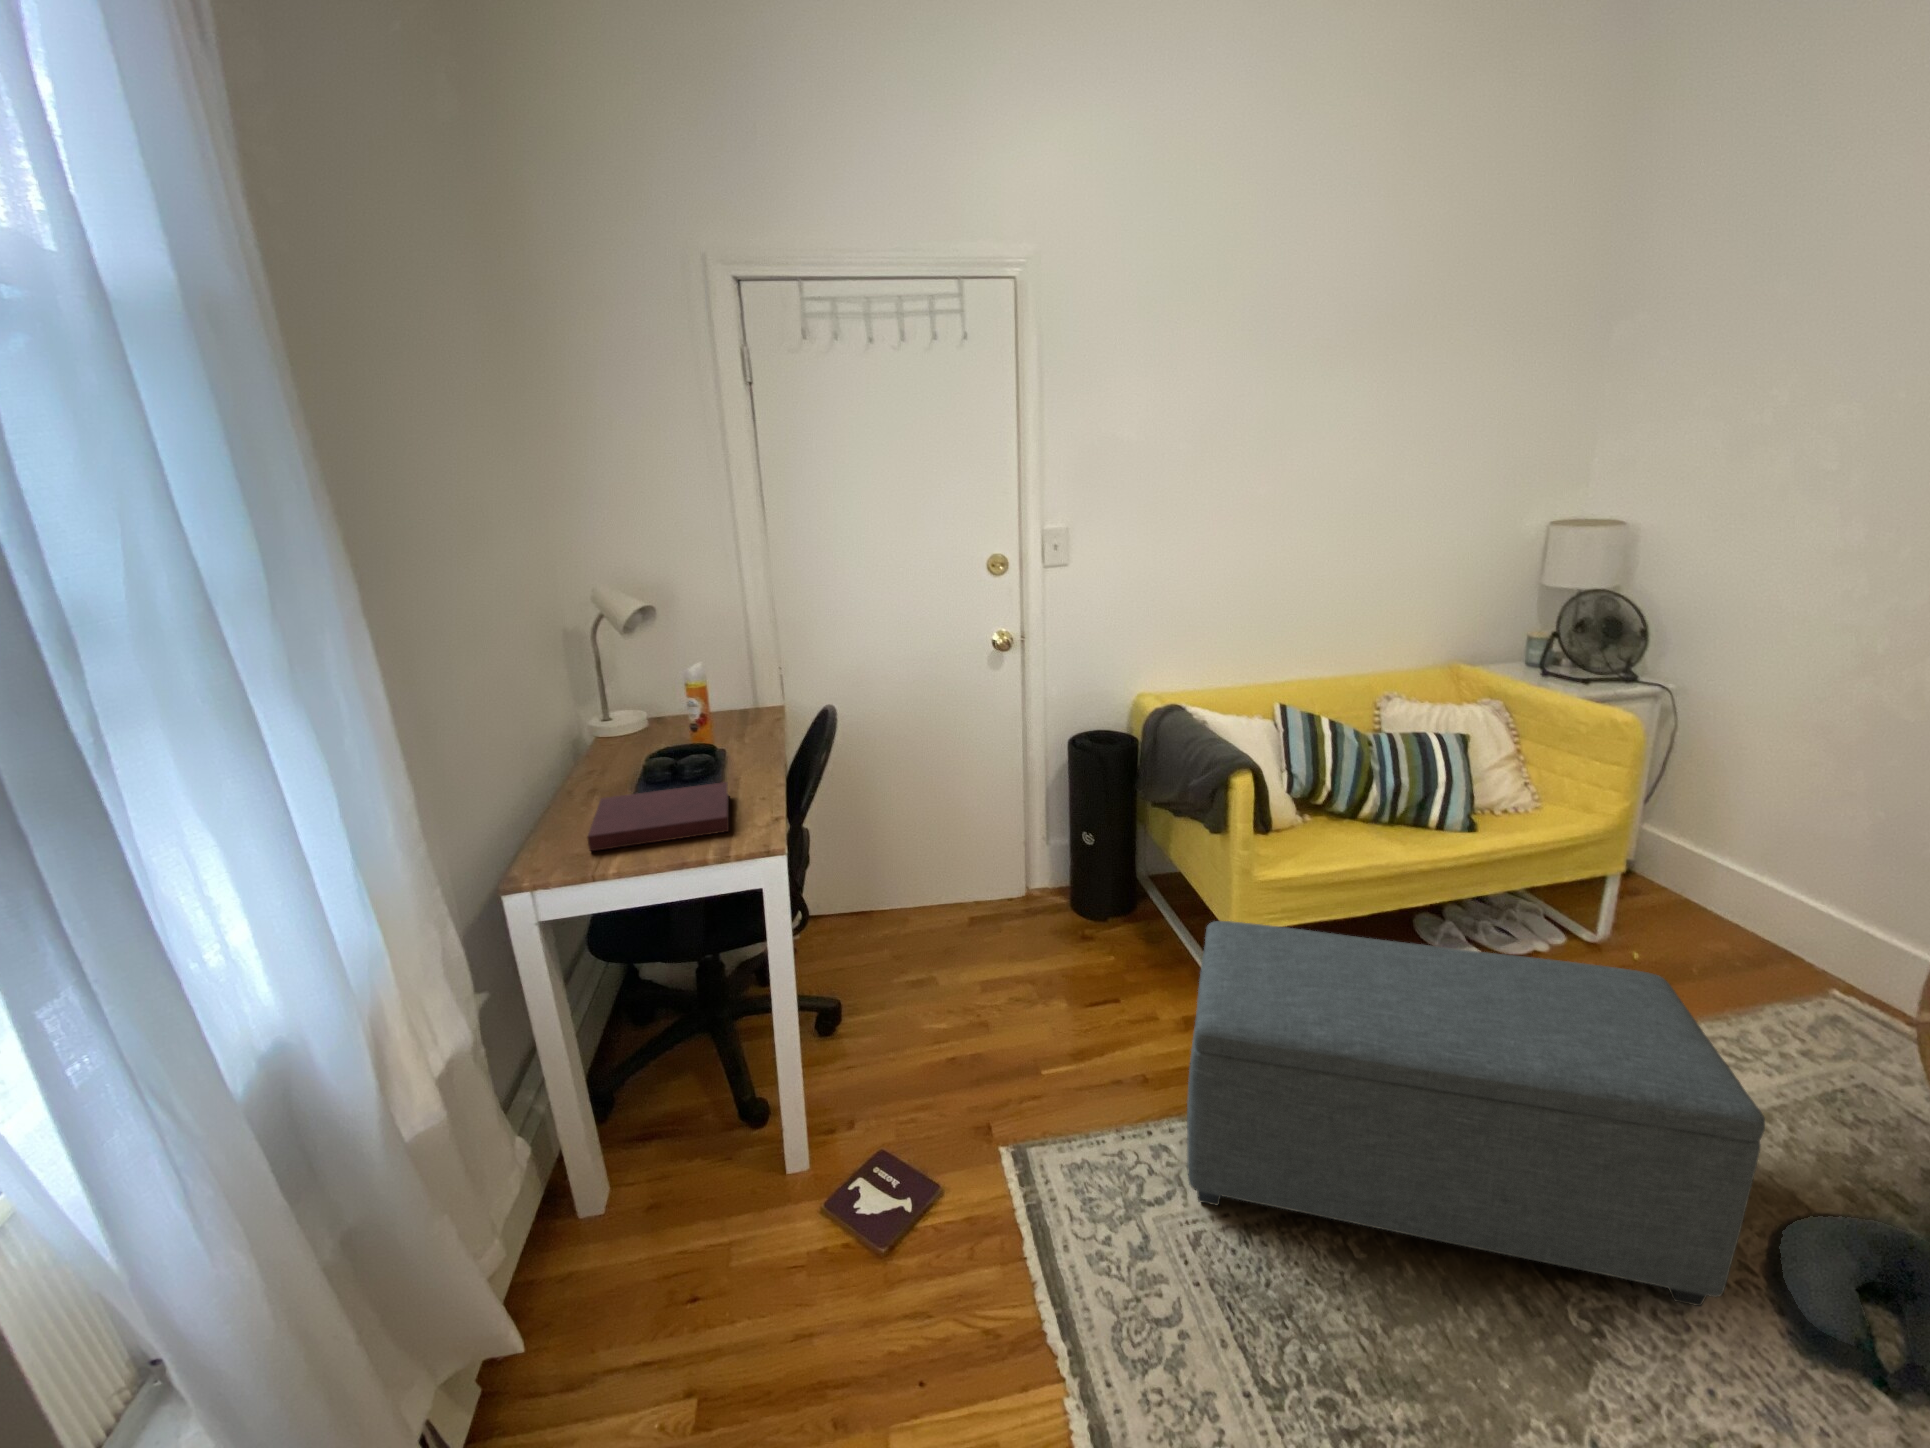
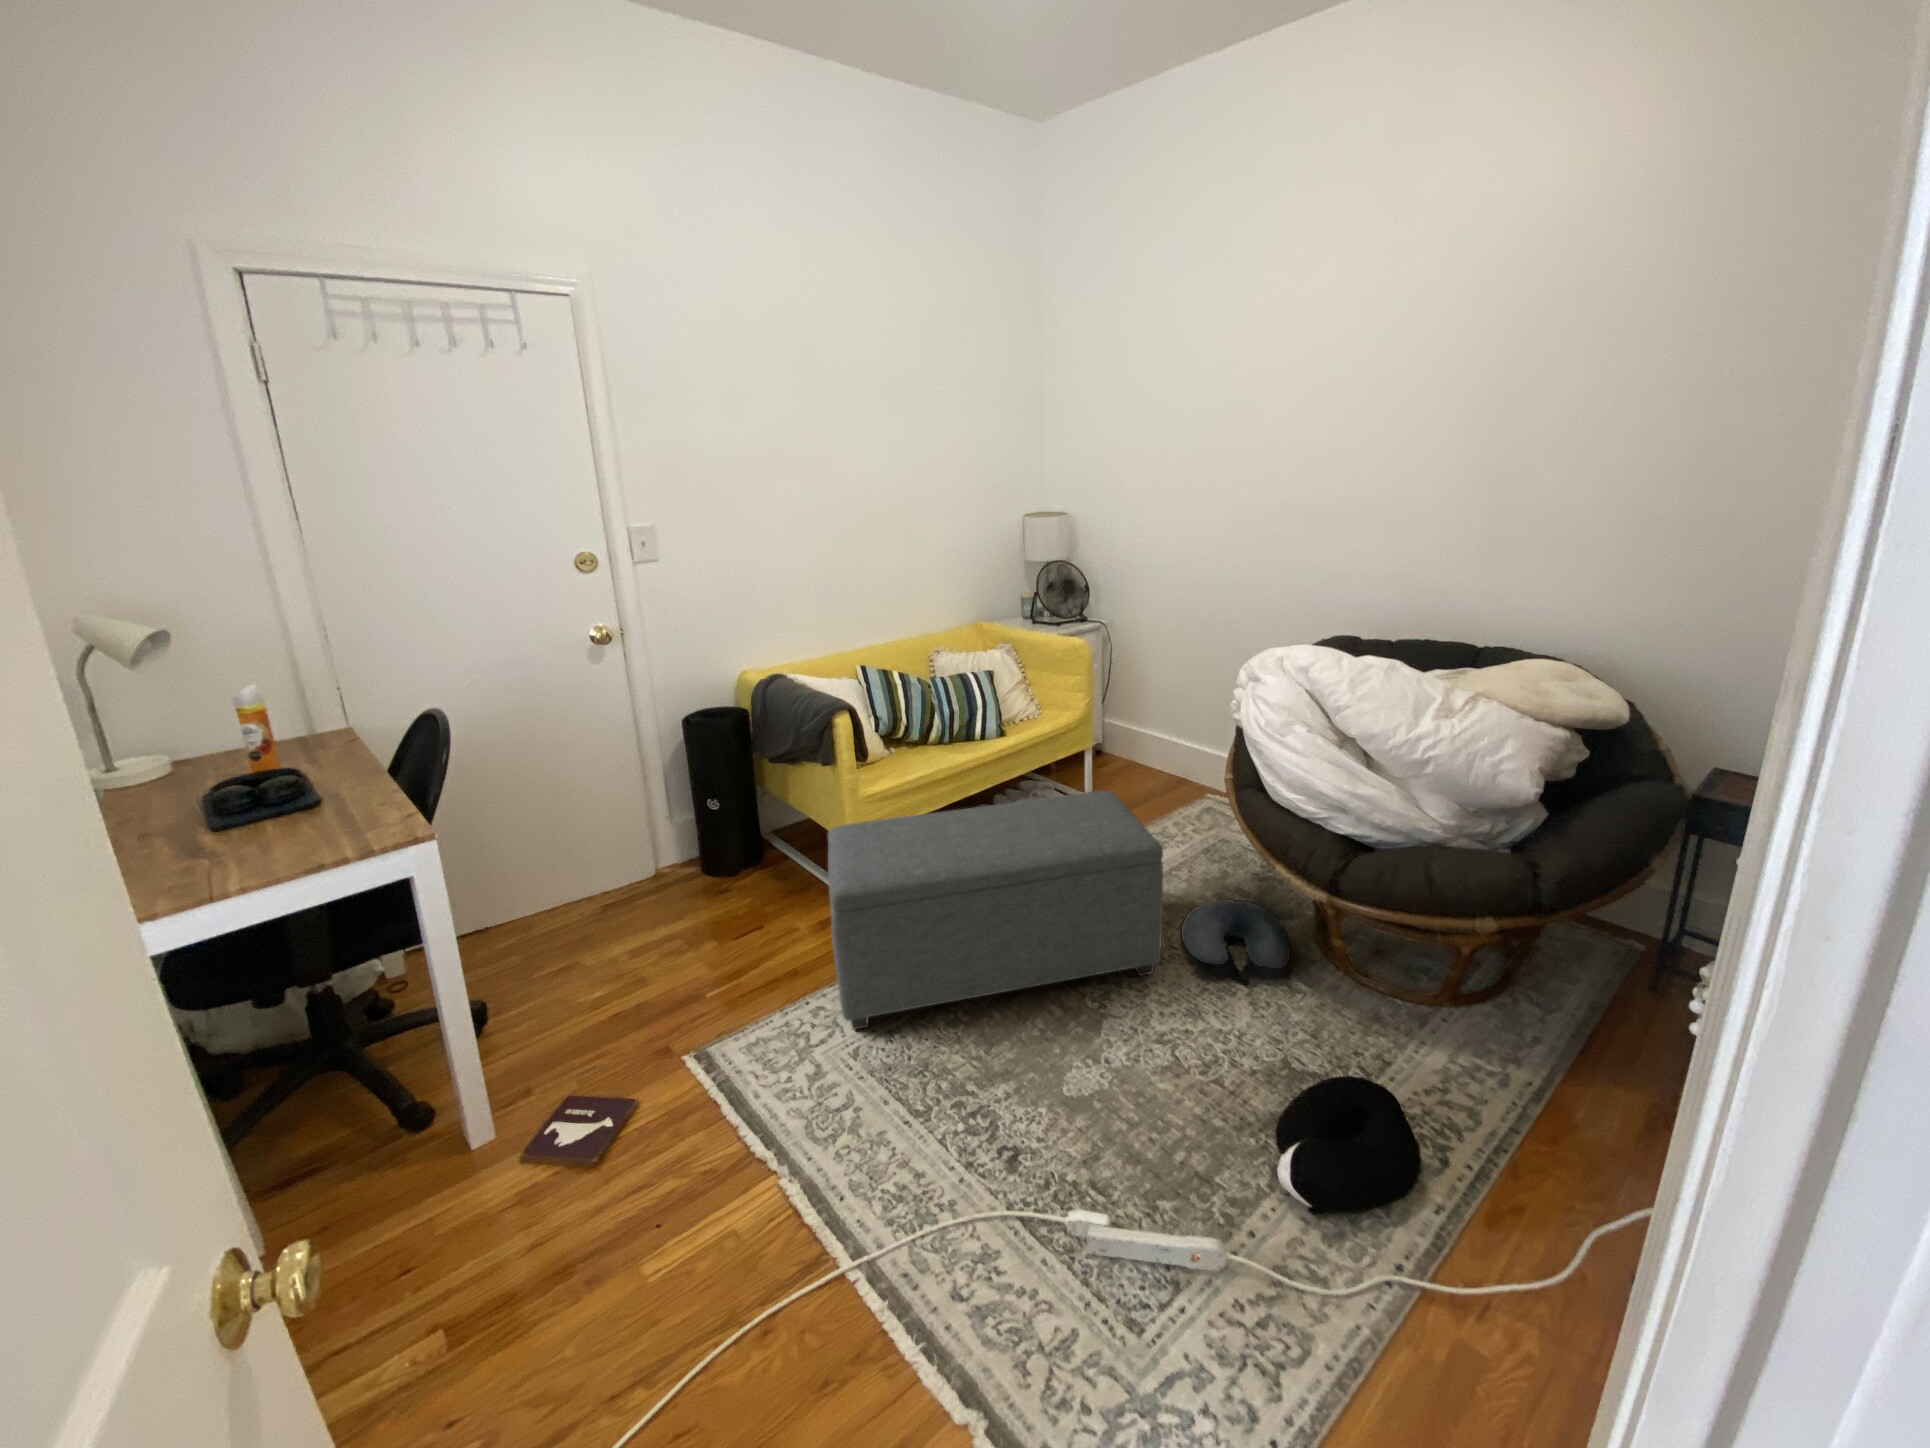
notebook: present [587,782,729,851] -> none [186,794,368,880]

